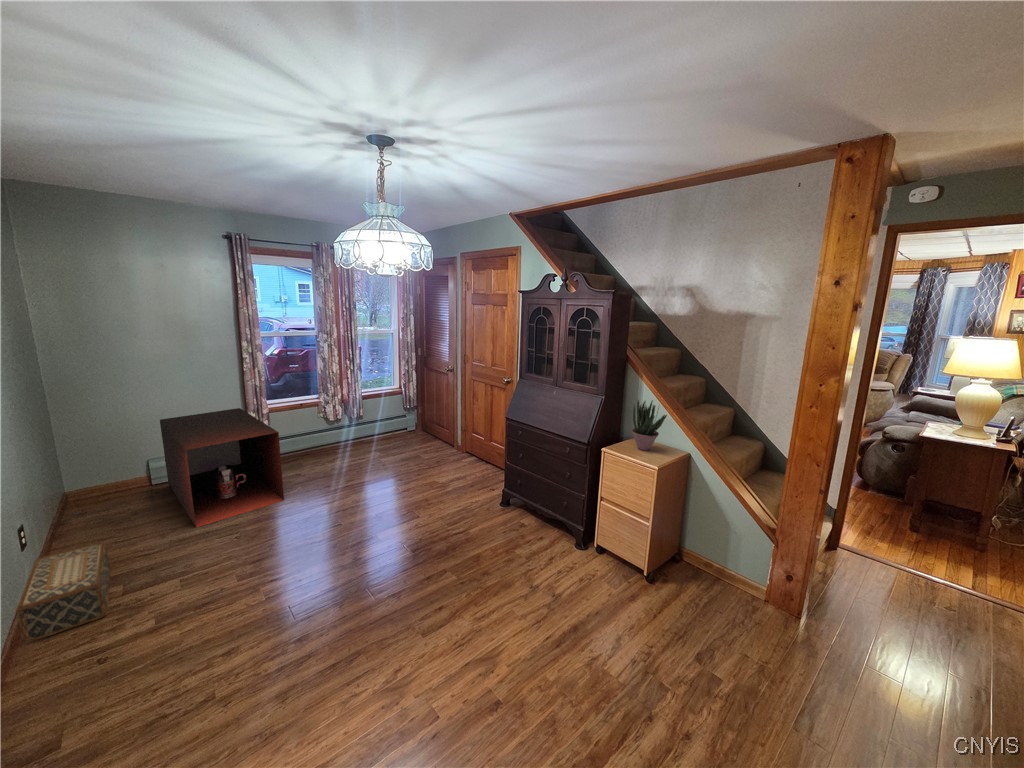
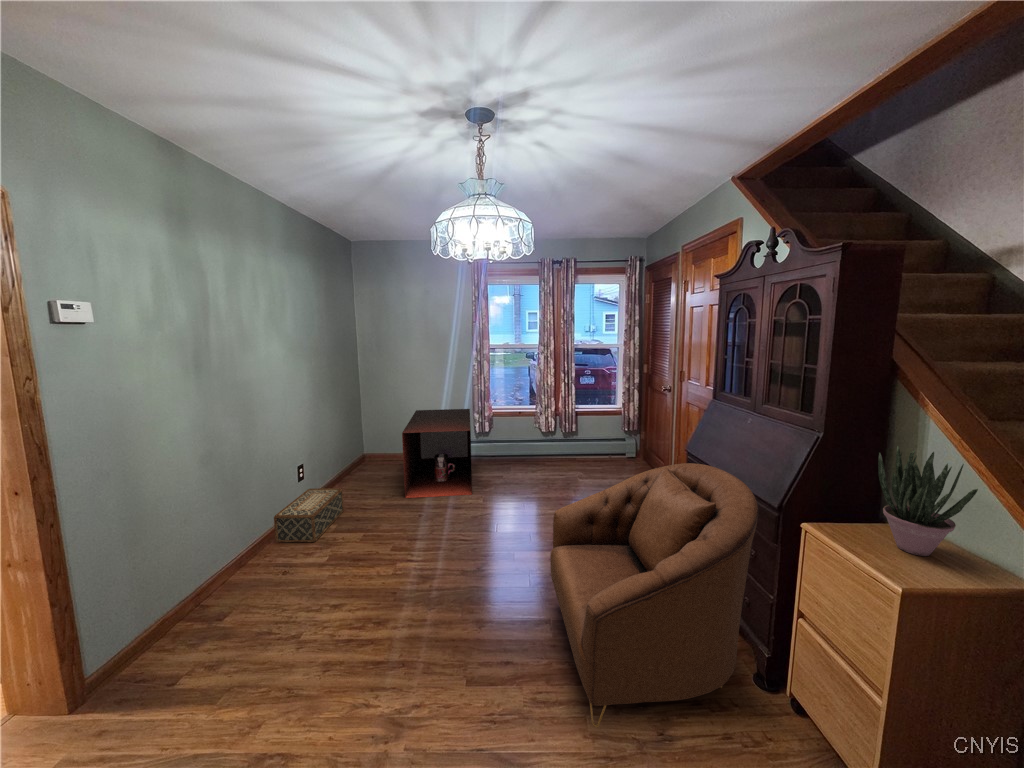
armchair: none [439,425,587,610] -> present [550,463,758,728]

